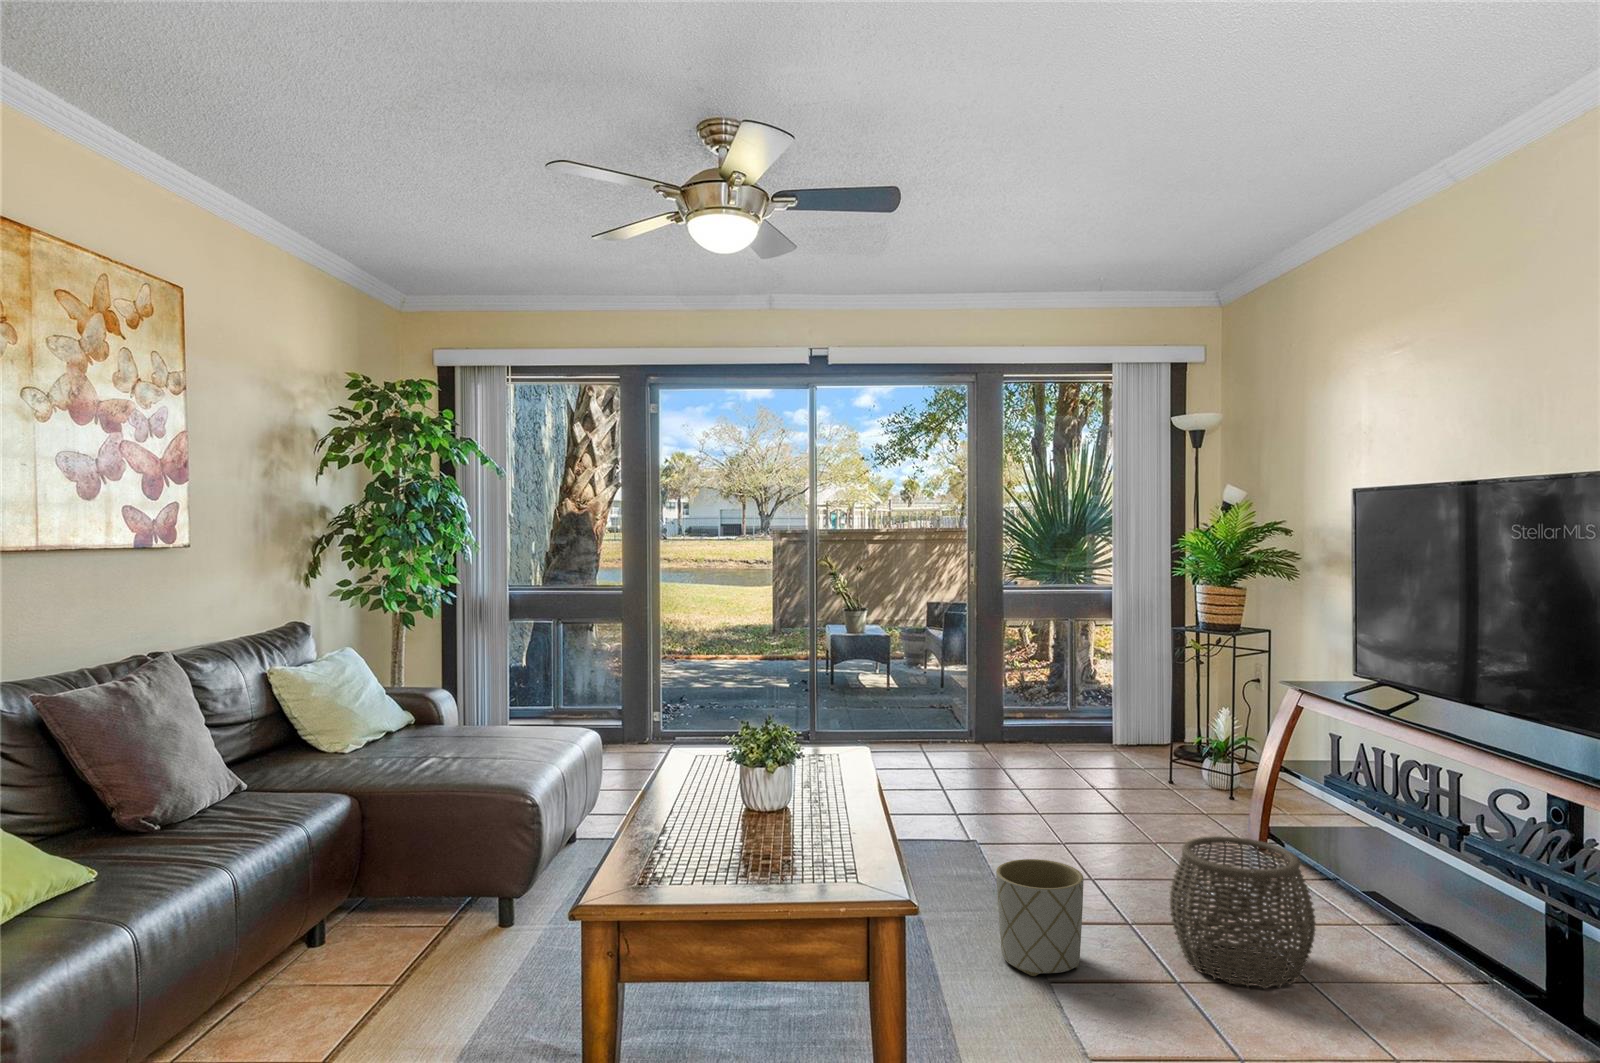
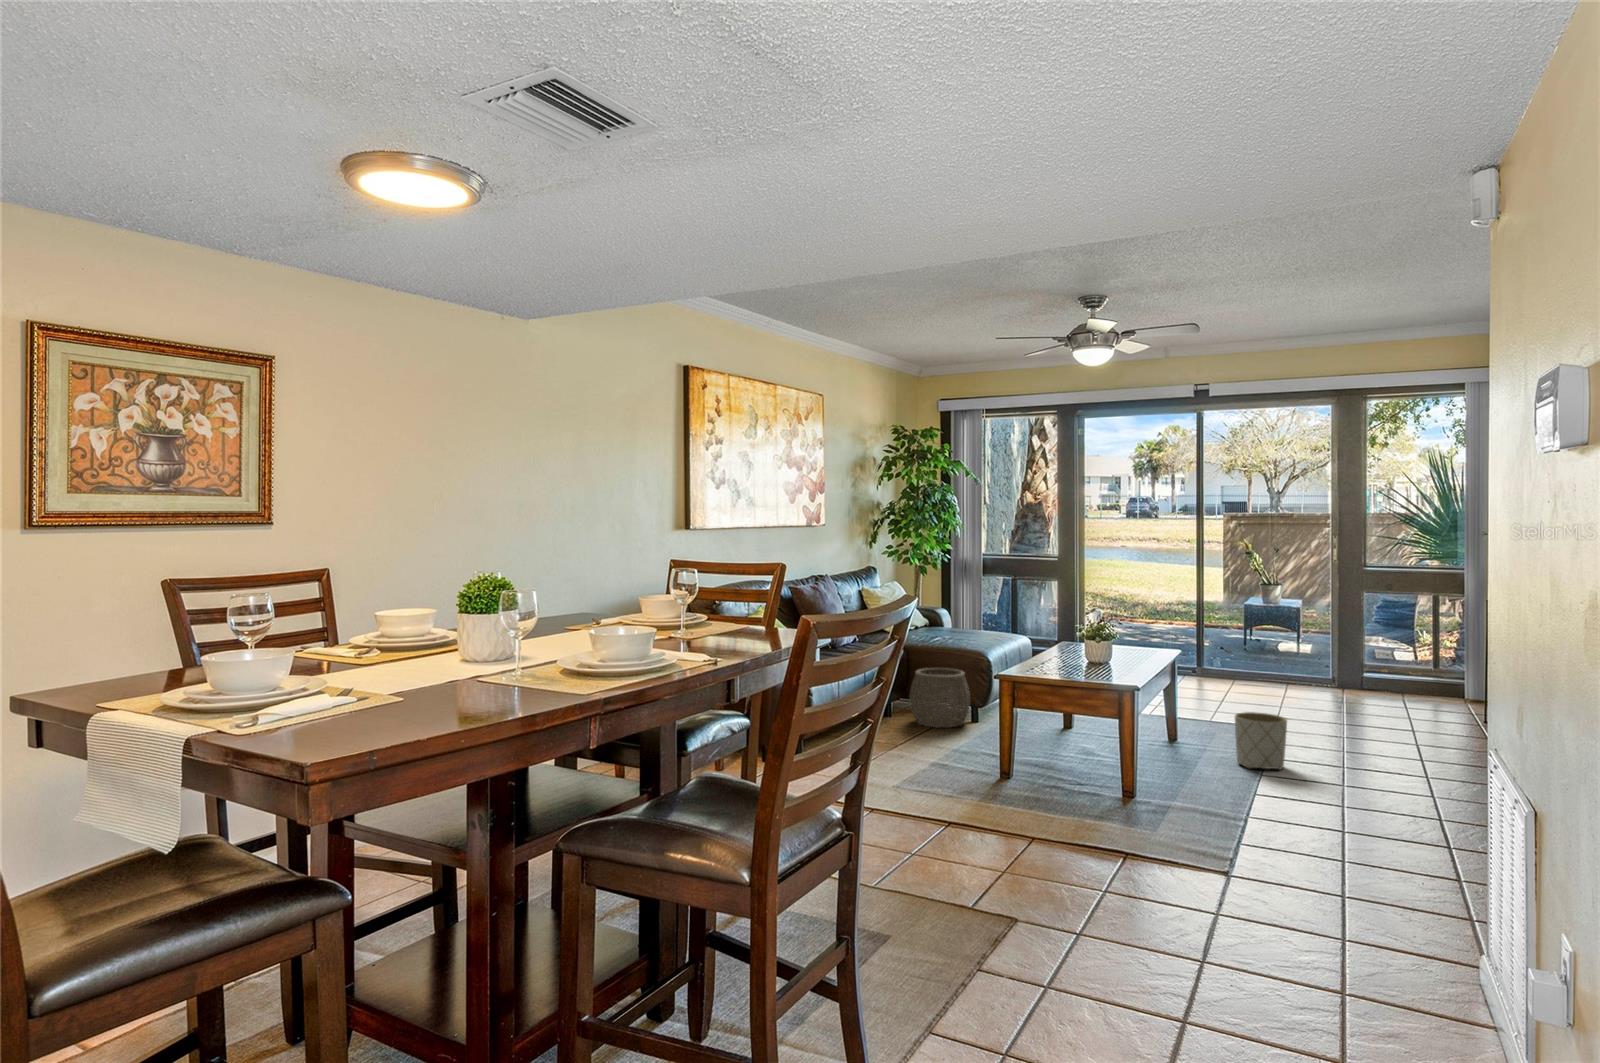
woven basket: present [1170,836,1316,988] -> present [910,668,970,728]

